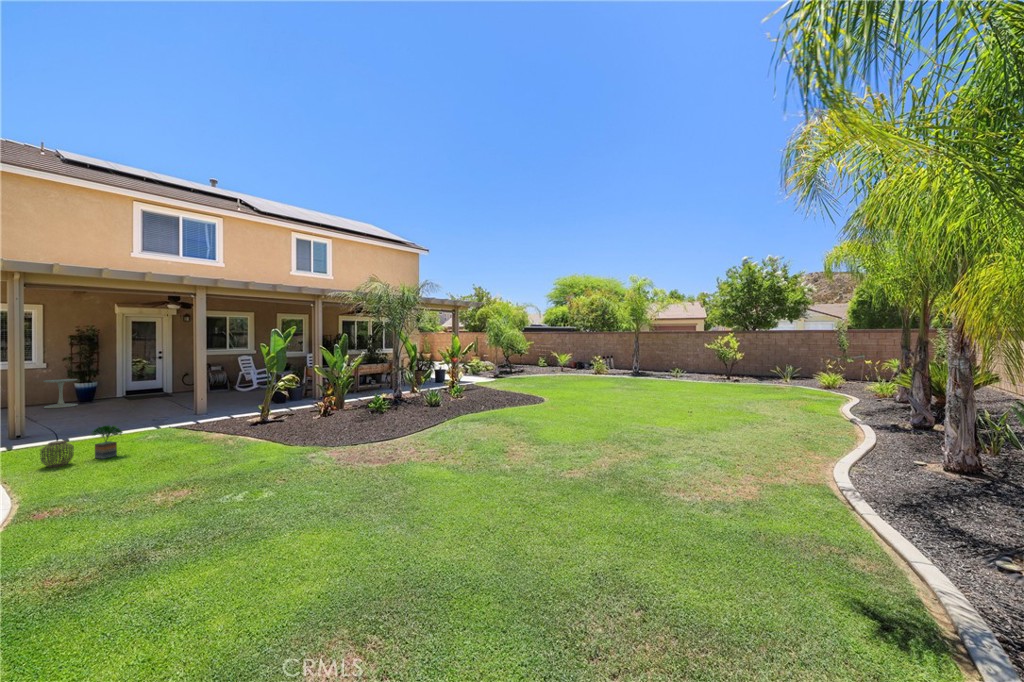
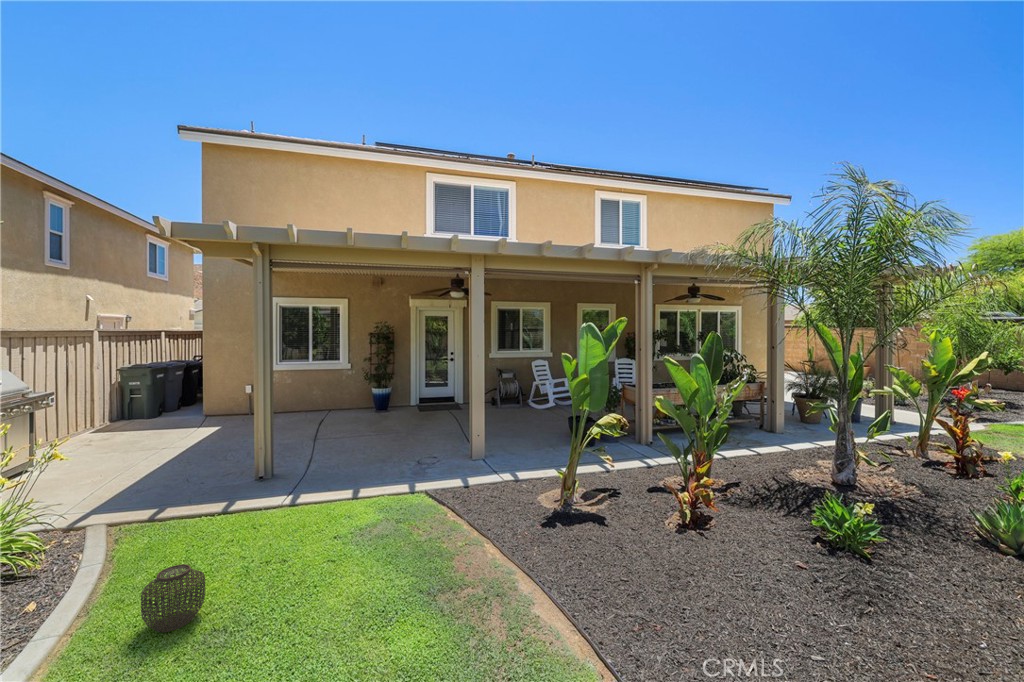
pedestal table: present [43,379,78,408] -> none [346,383,375,417]
potted tree: present [92,425,123,459] -> none [239,529,296,615]

